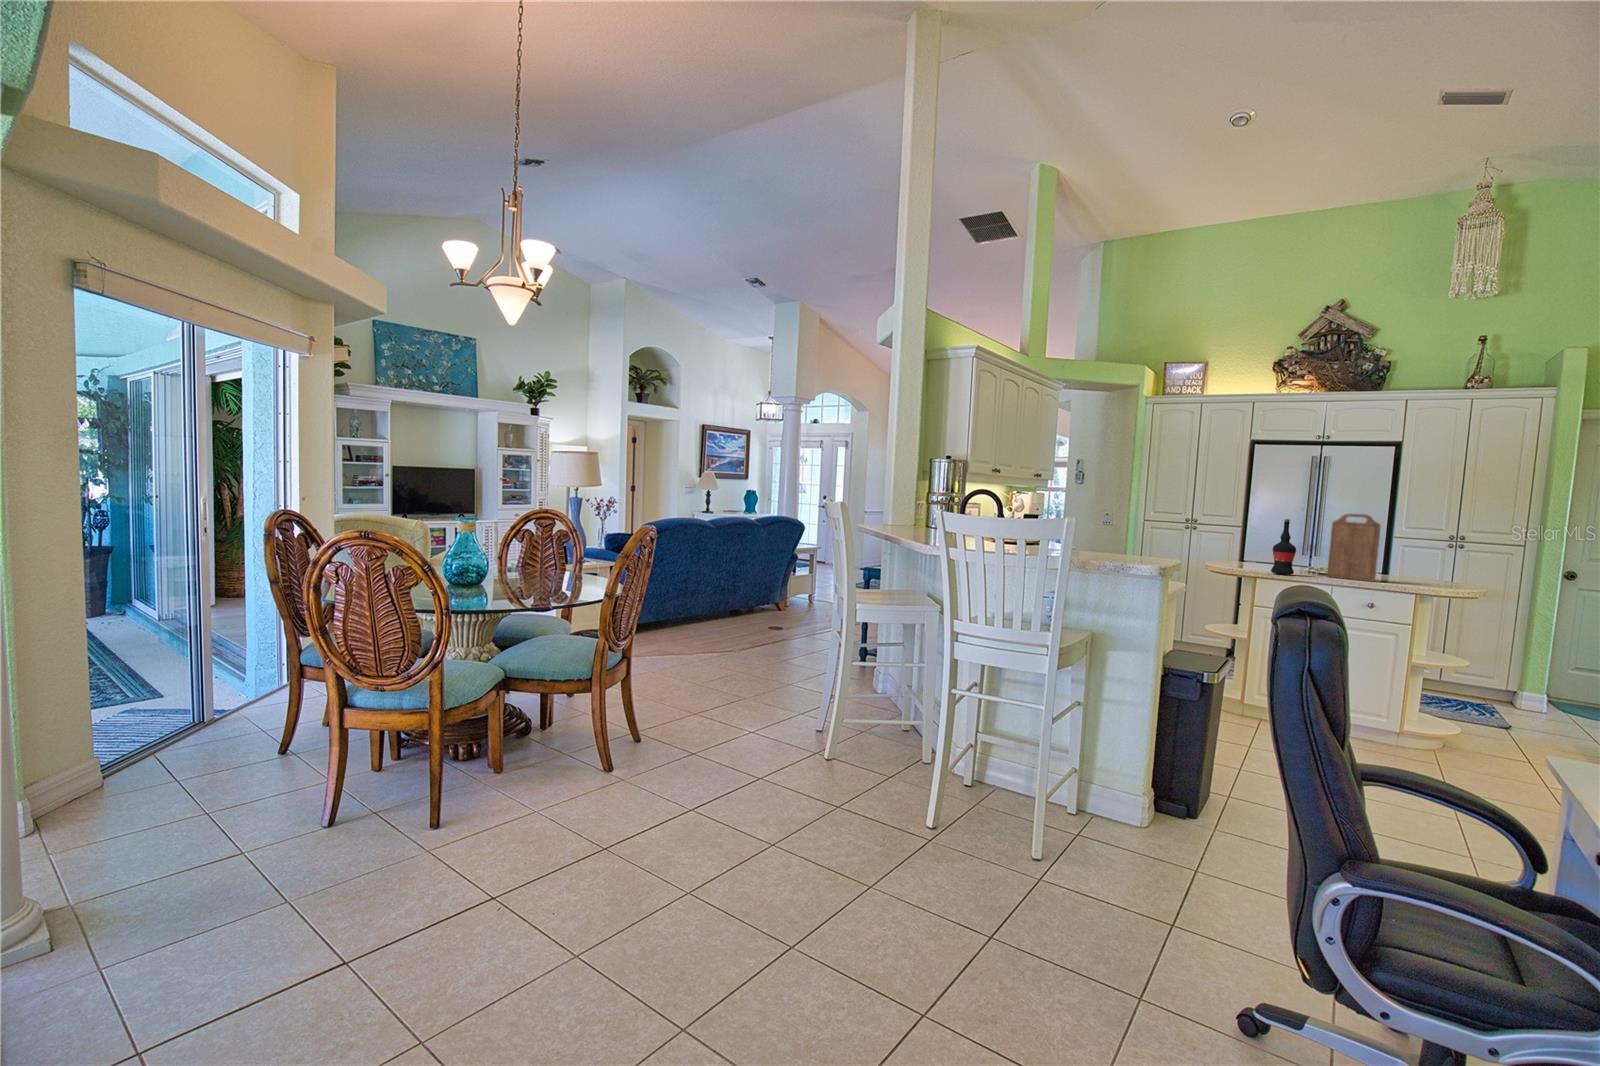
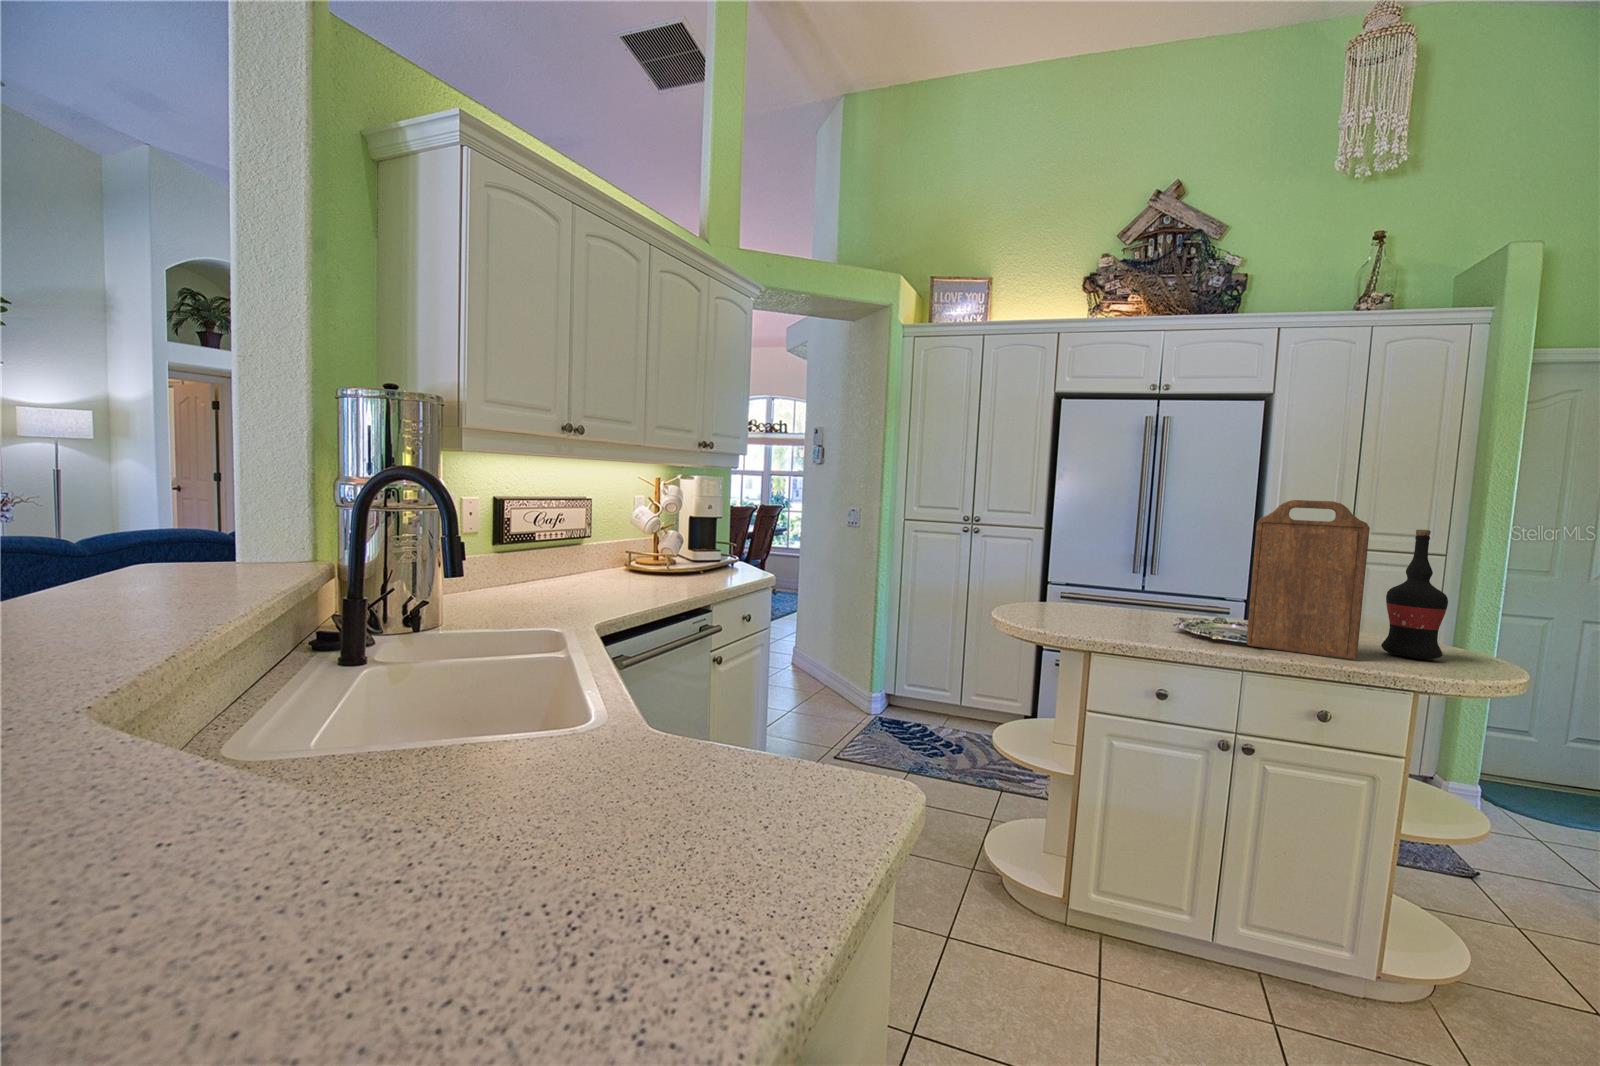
wine bottle: present [1271,519,1296,575] -> present [1381,530,1448,659]

